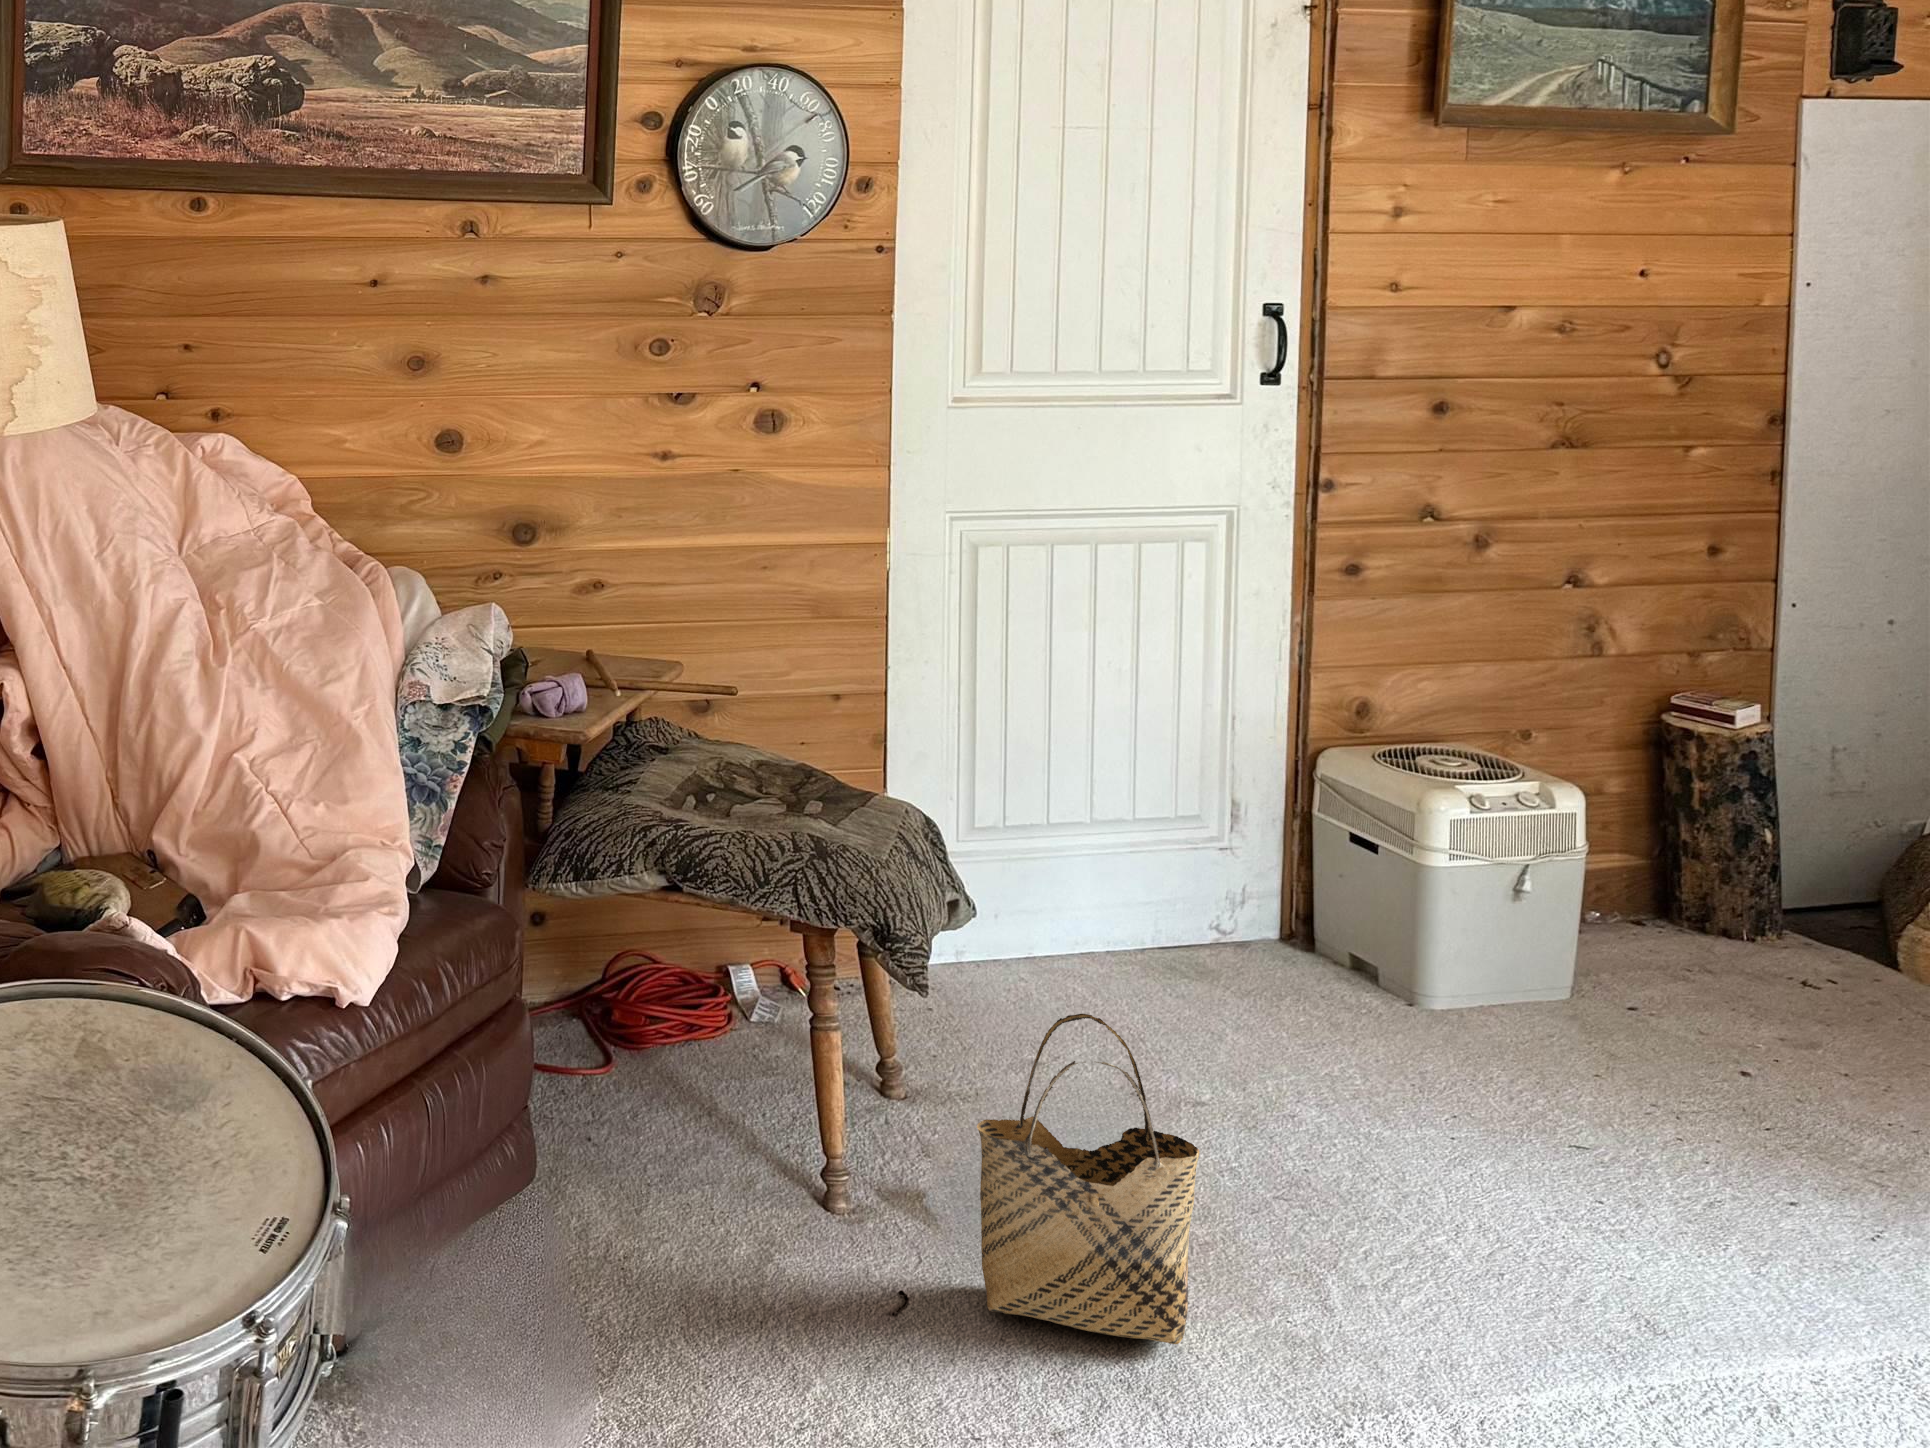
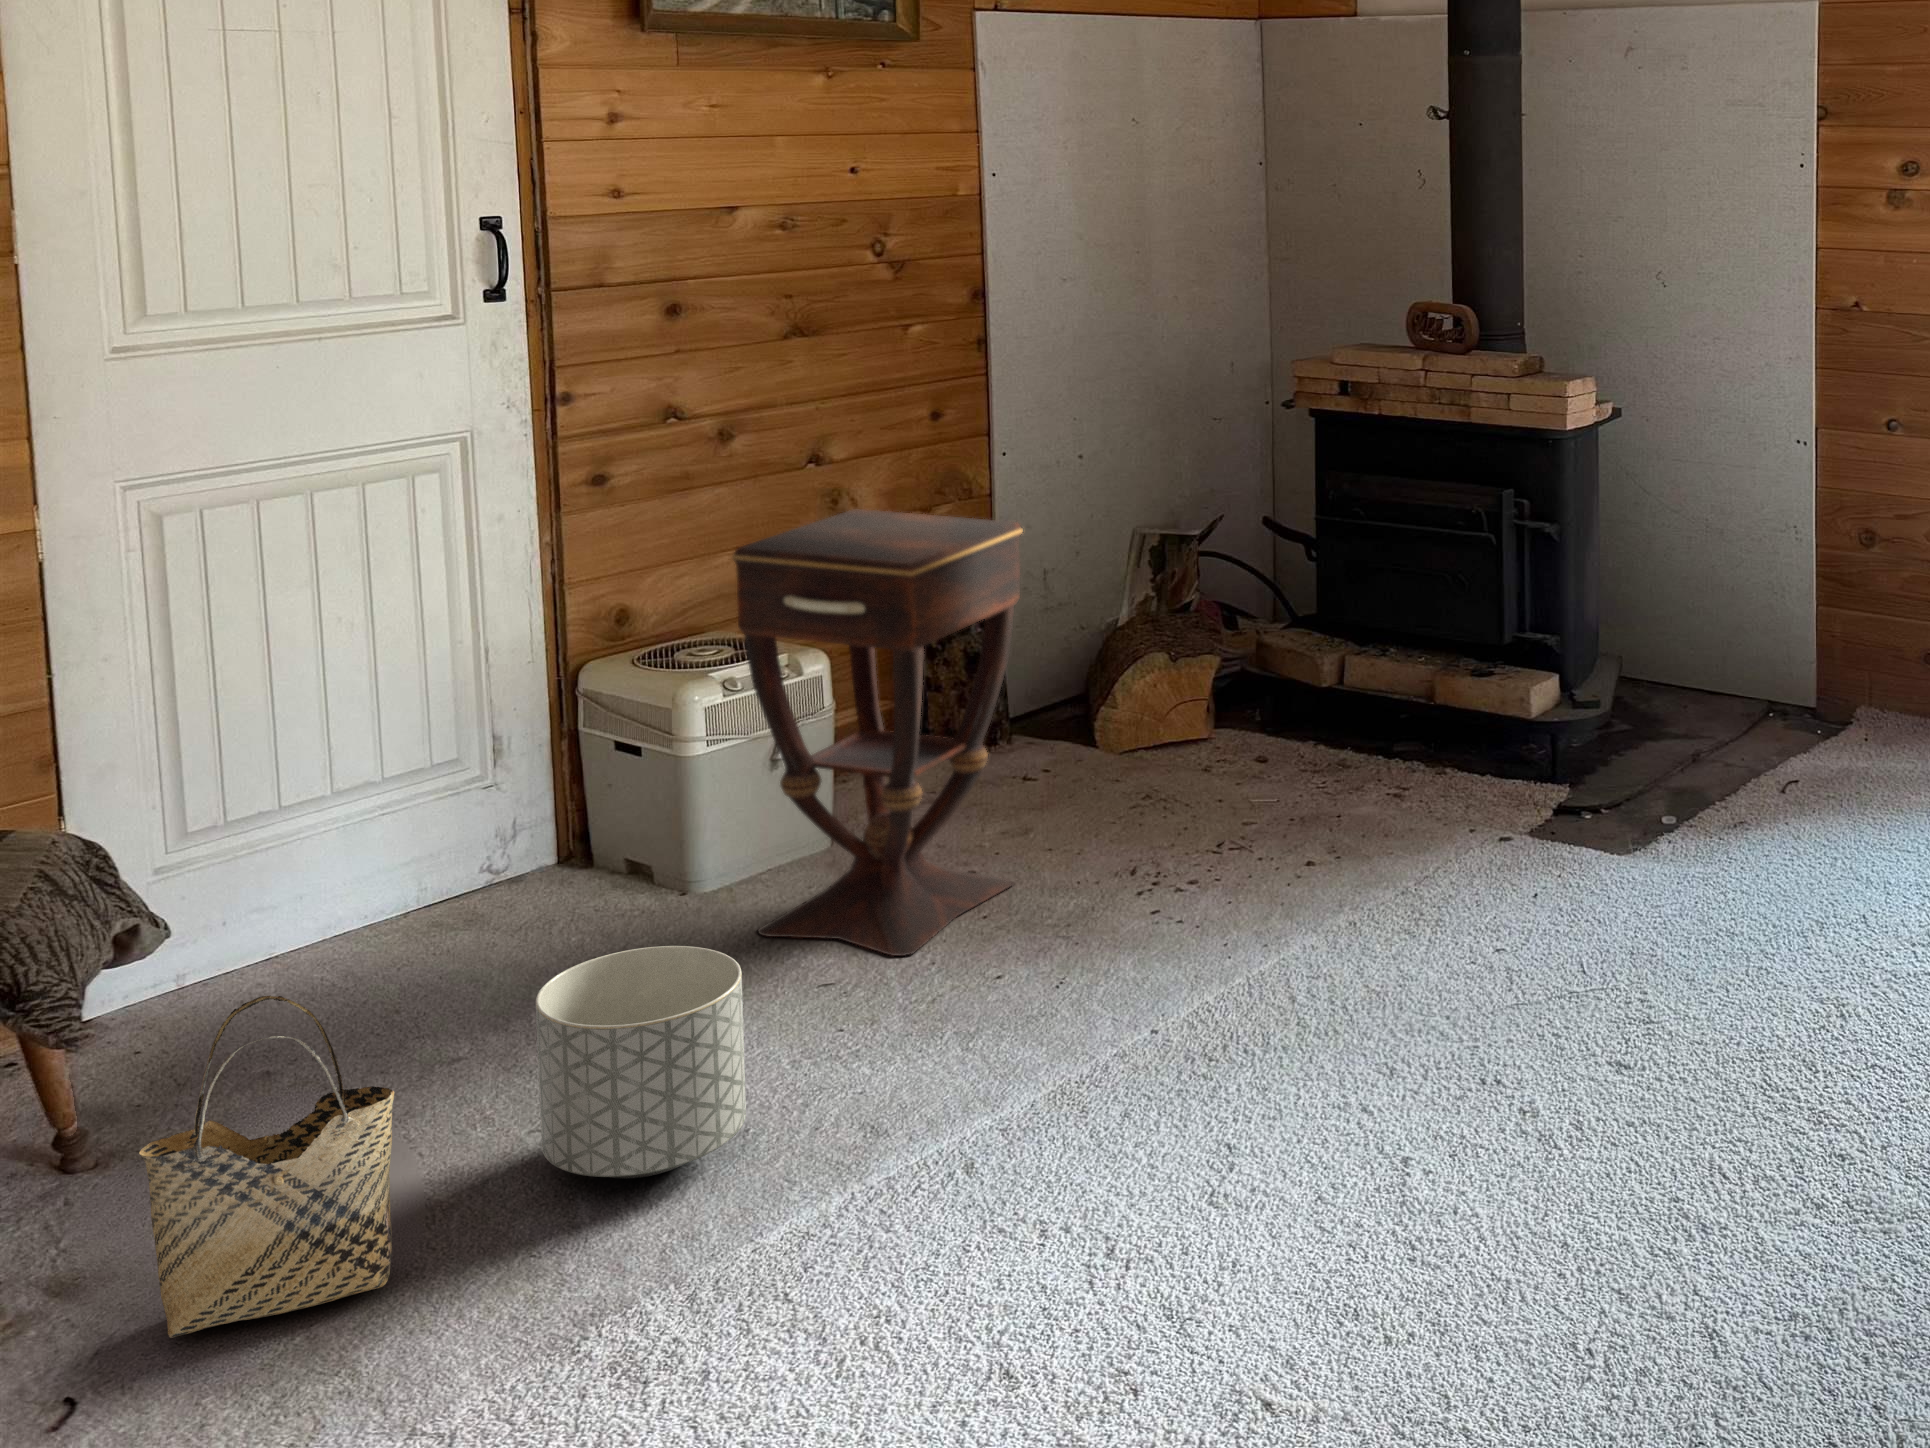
side table: none [1510,642,1891,1169] -> present [732,509,1023,956]
planter: none [1322,1071,1565,1340] -> present [536,946,746,1178]

